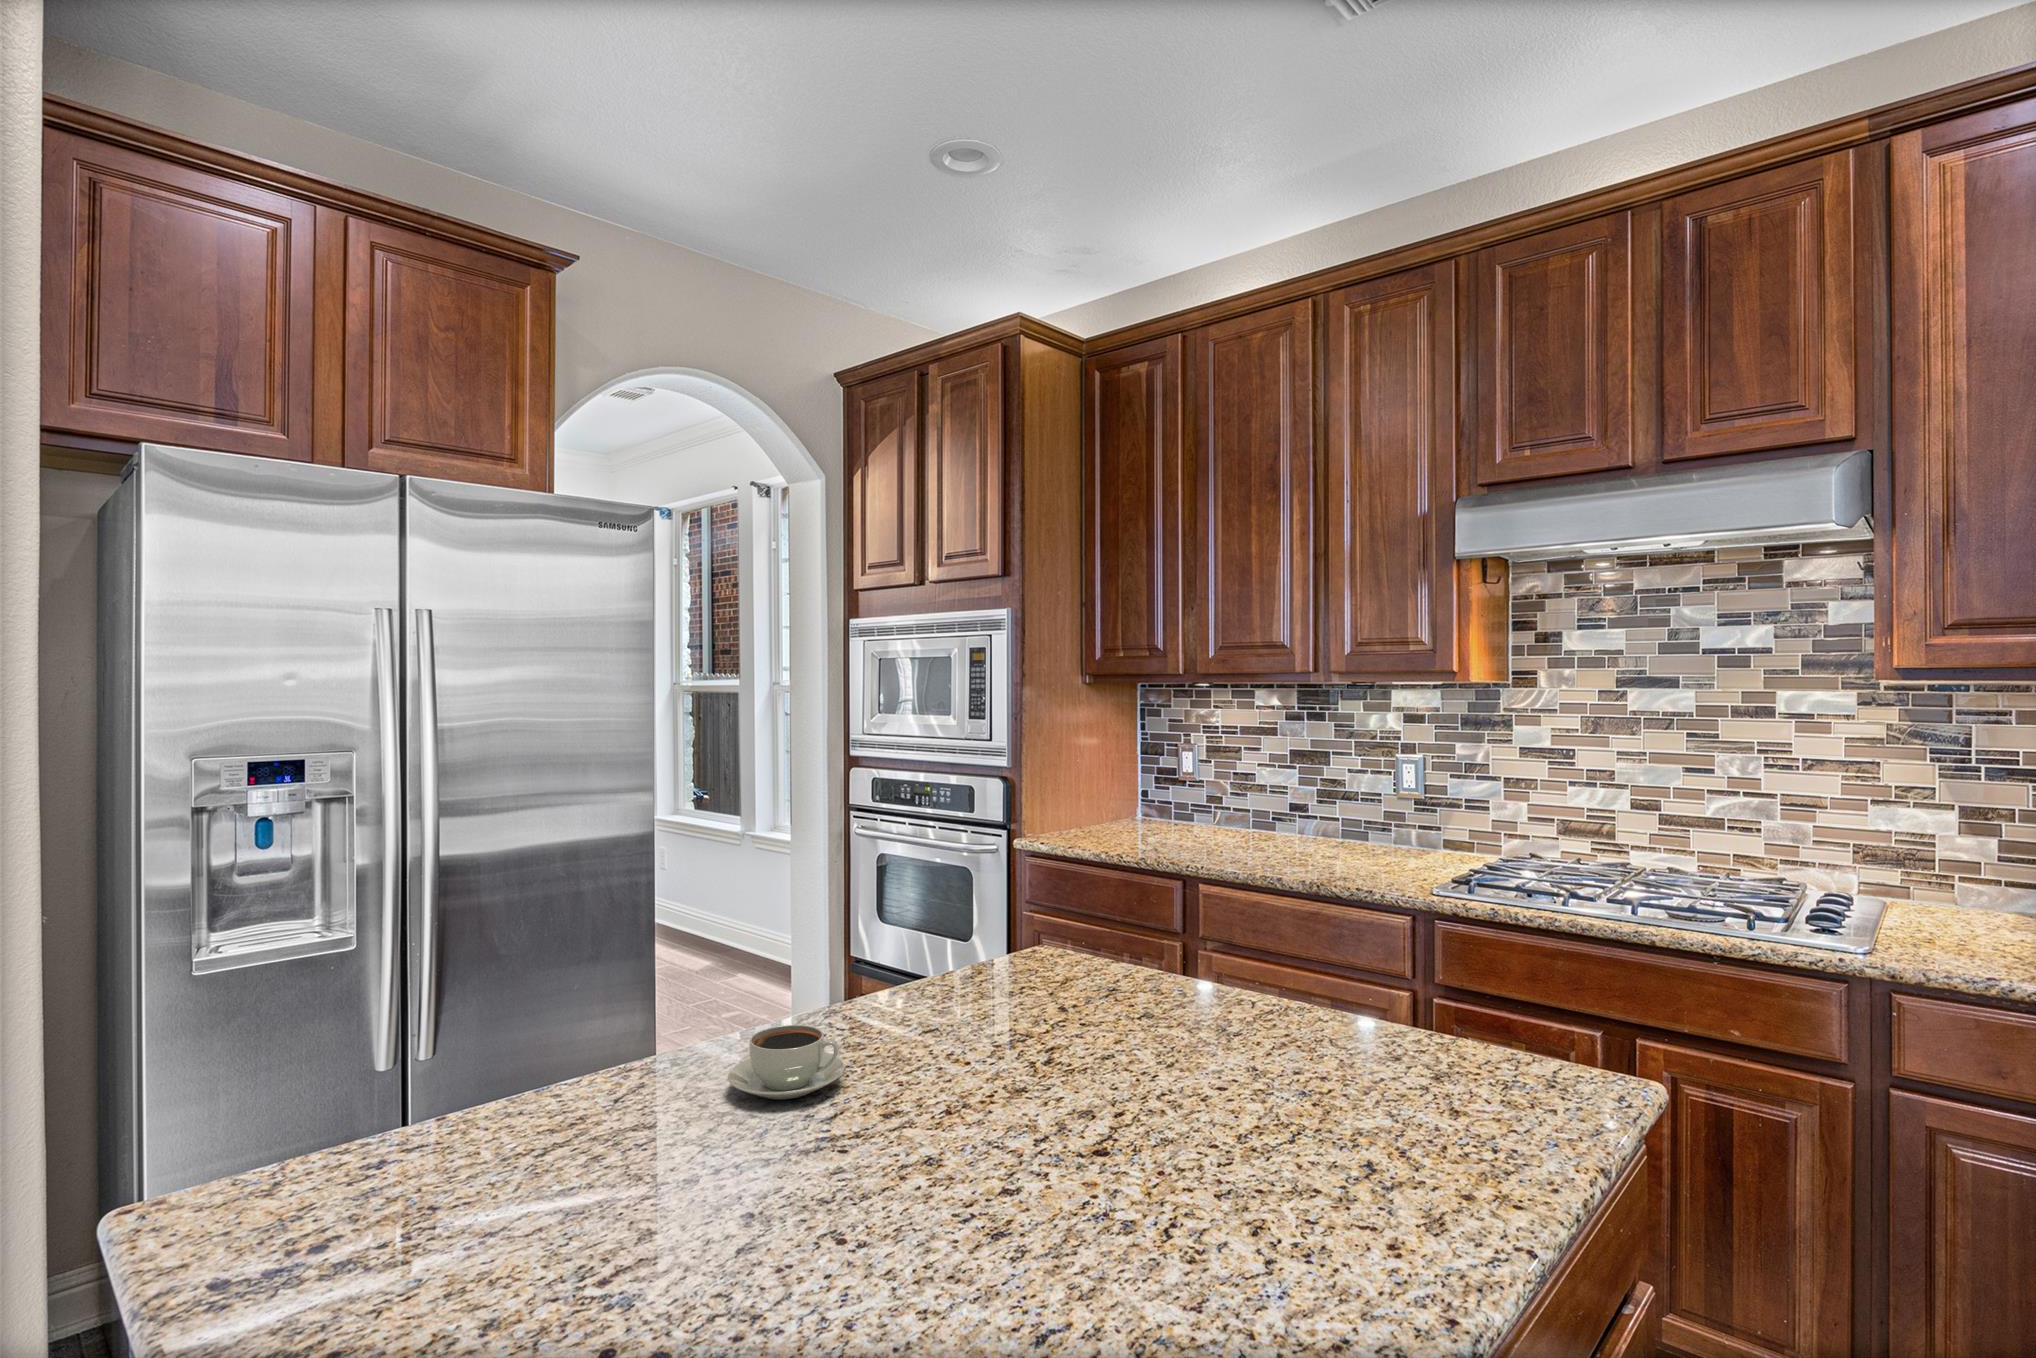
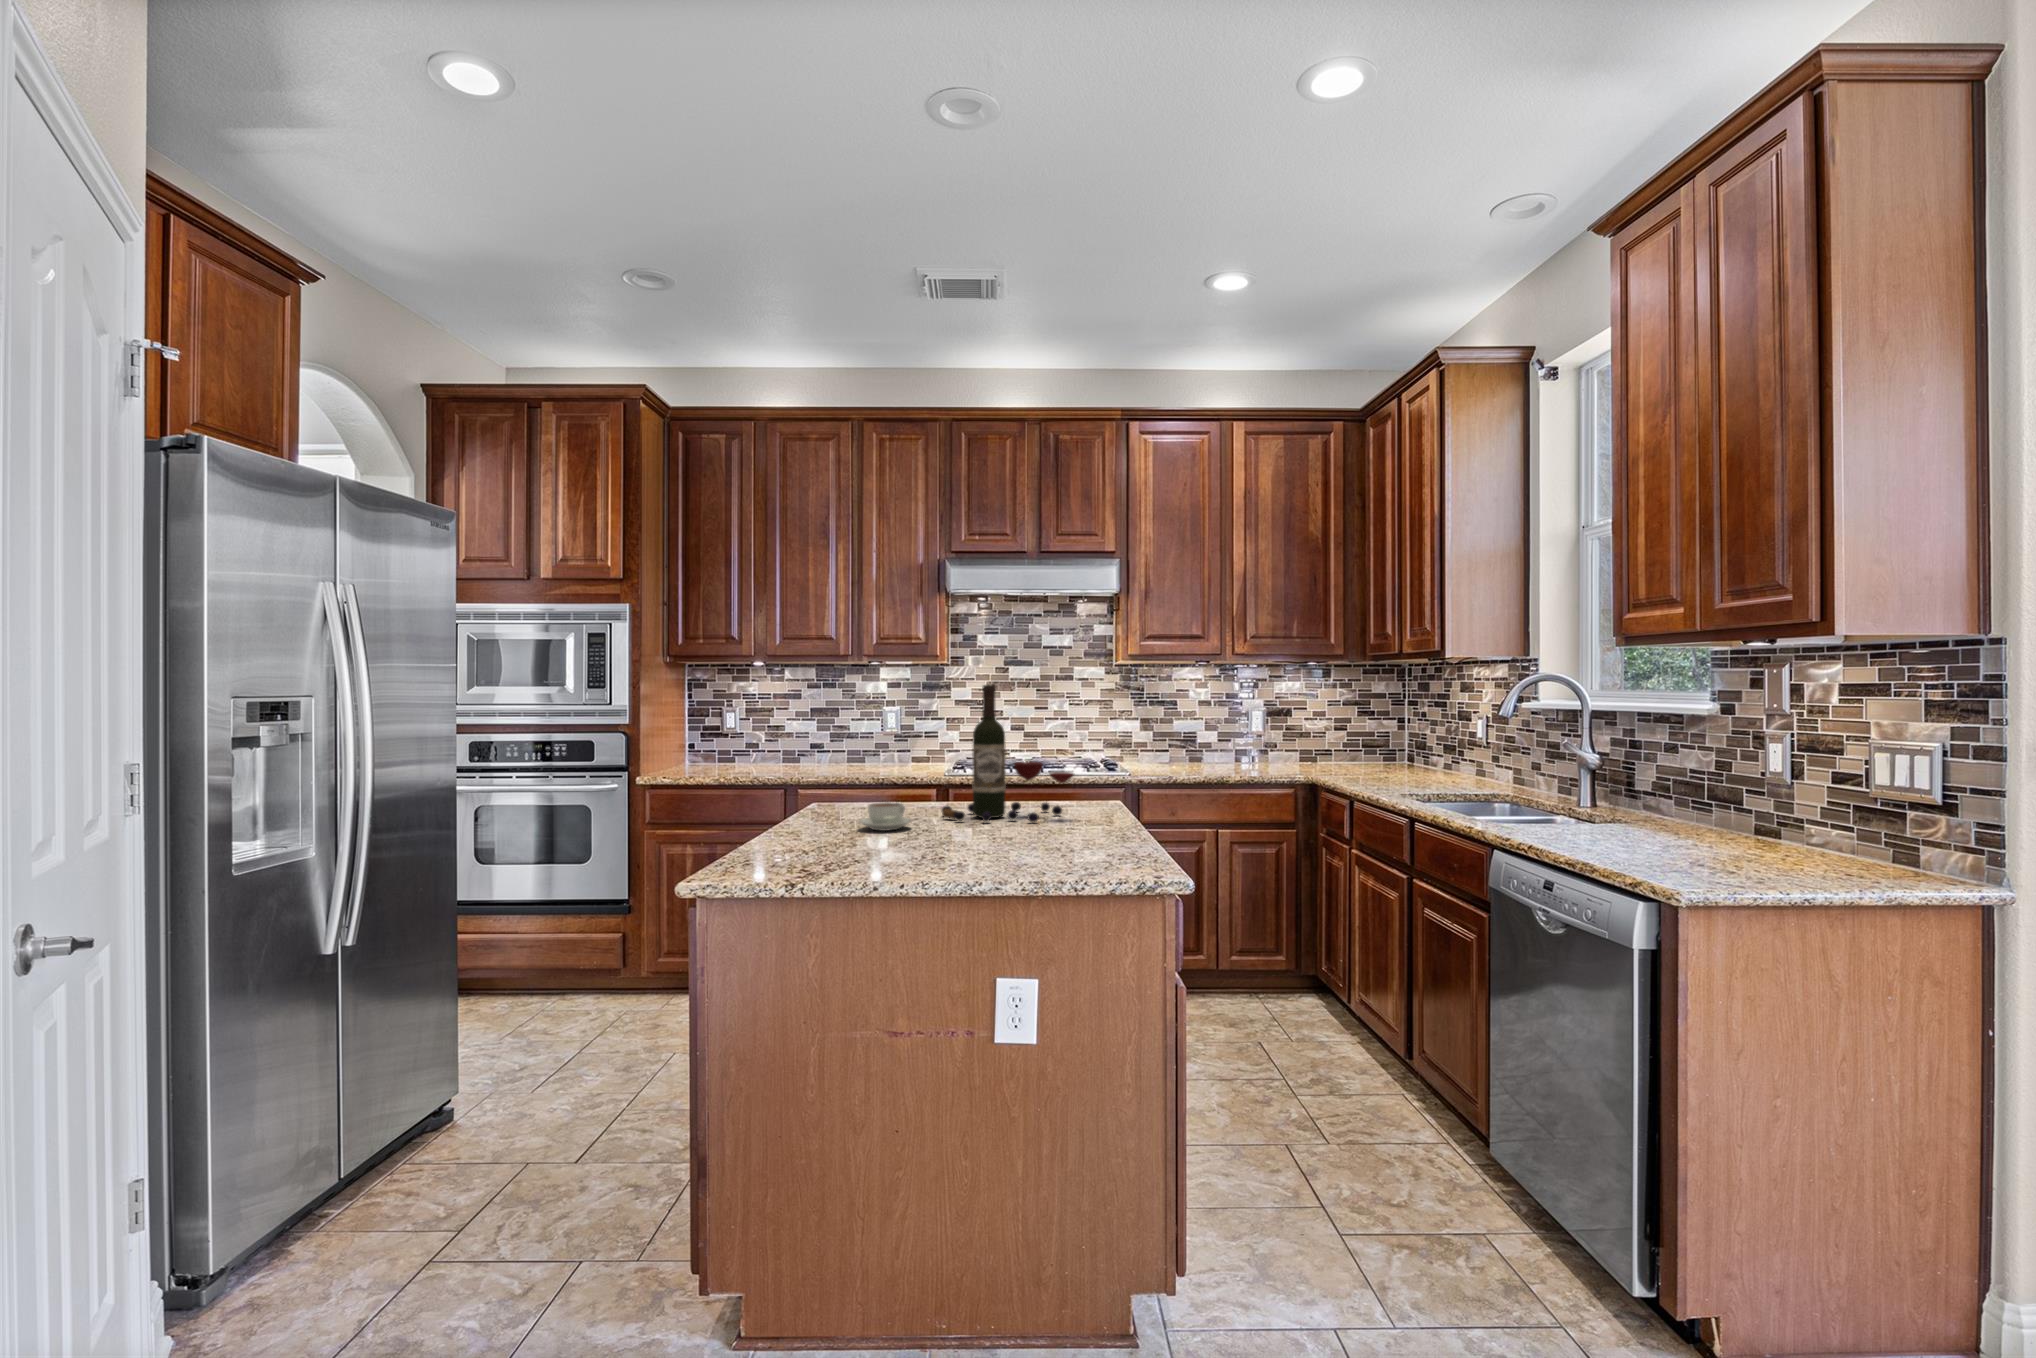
wine bottle: none [944,786,1228,1187] -> present [942,685,1074,822]

